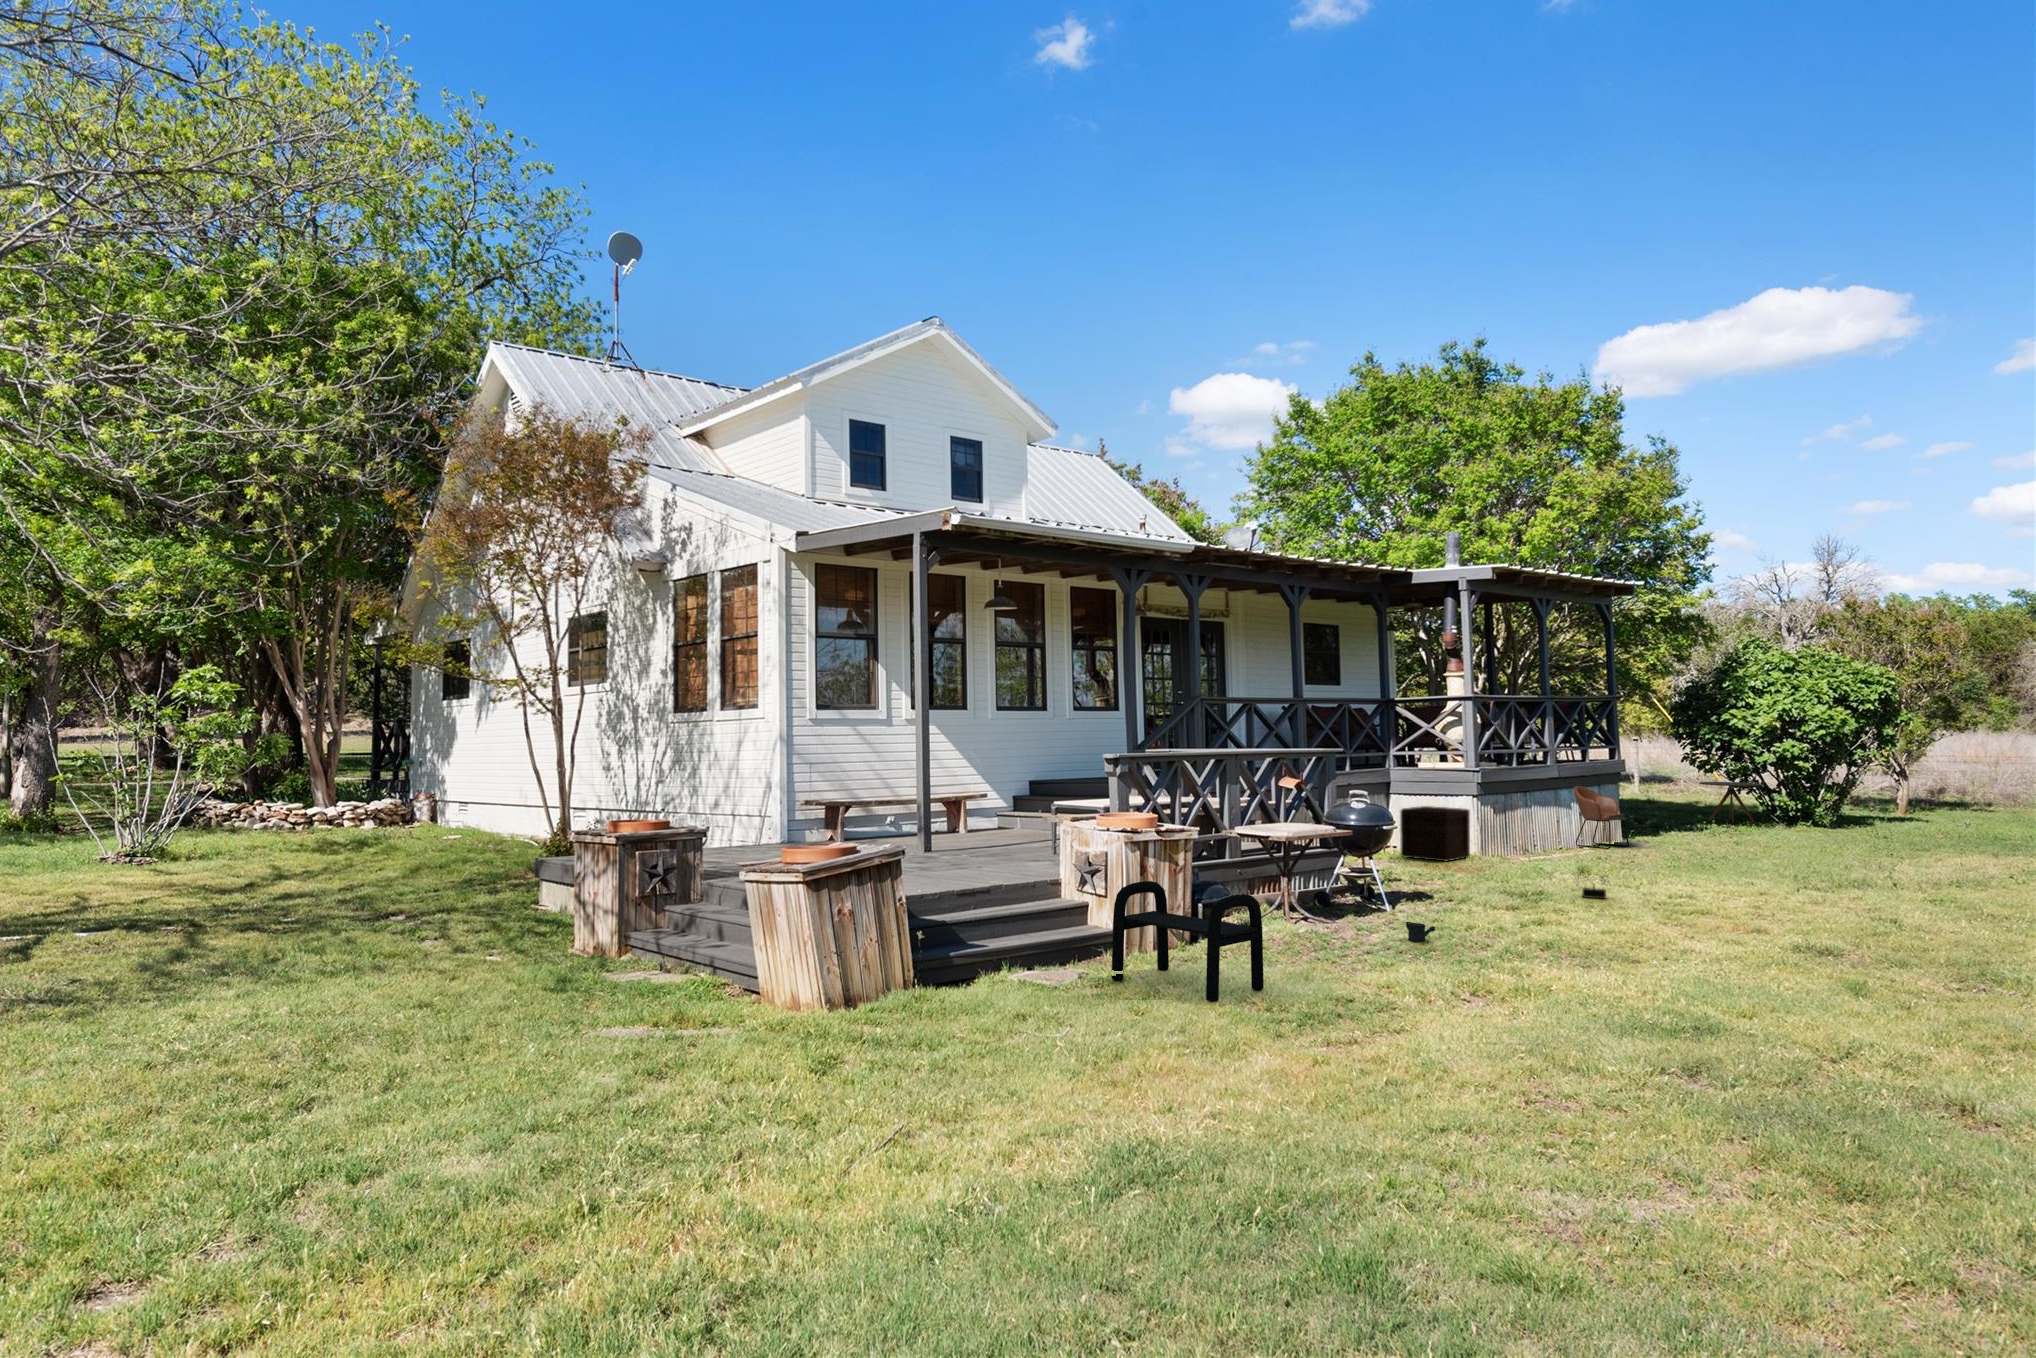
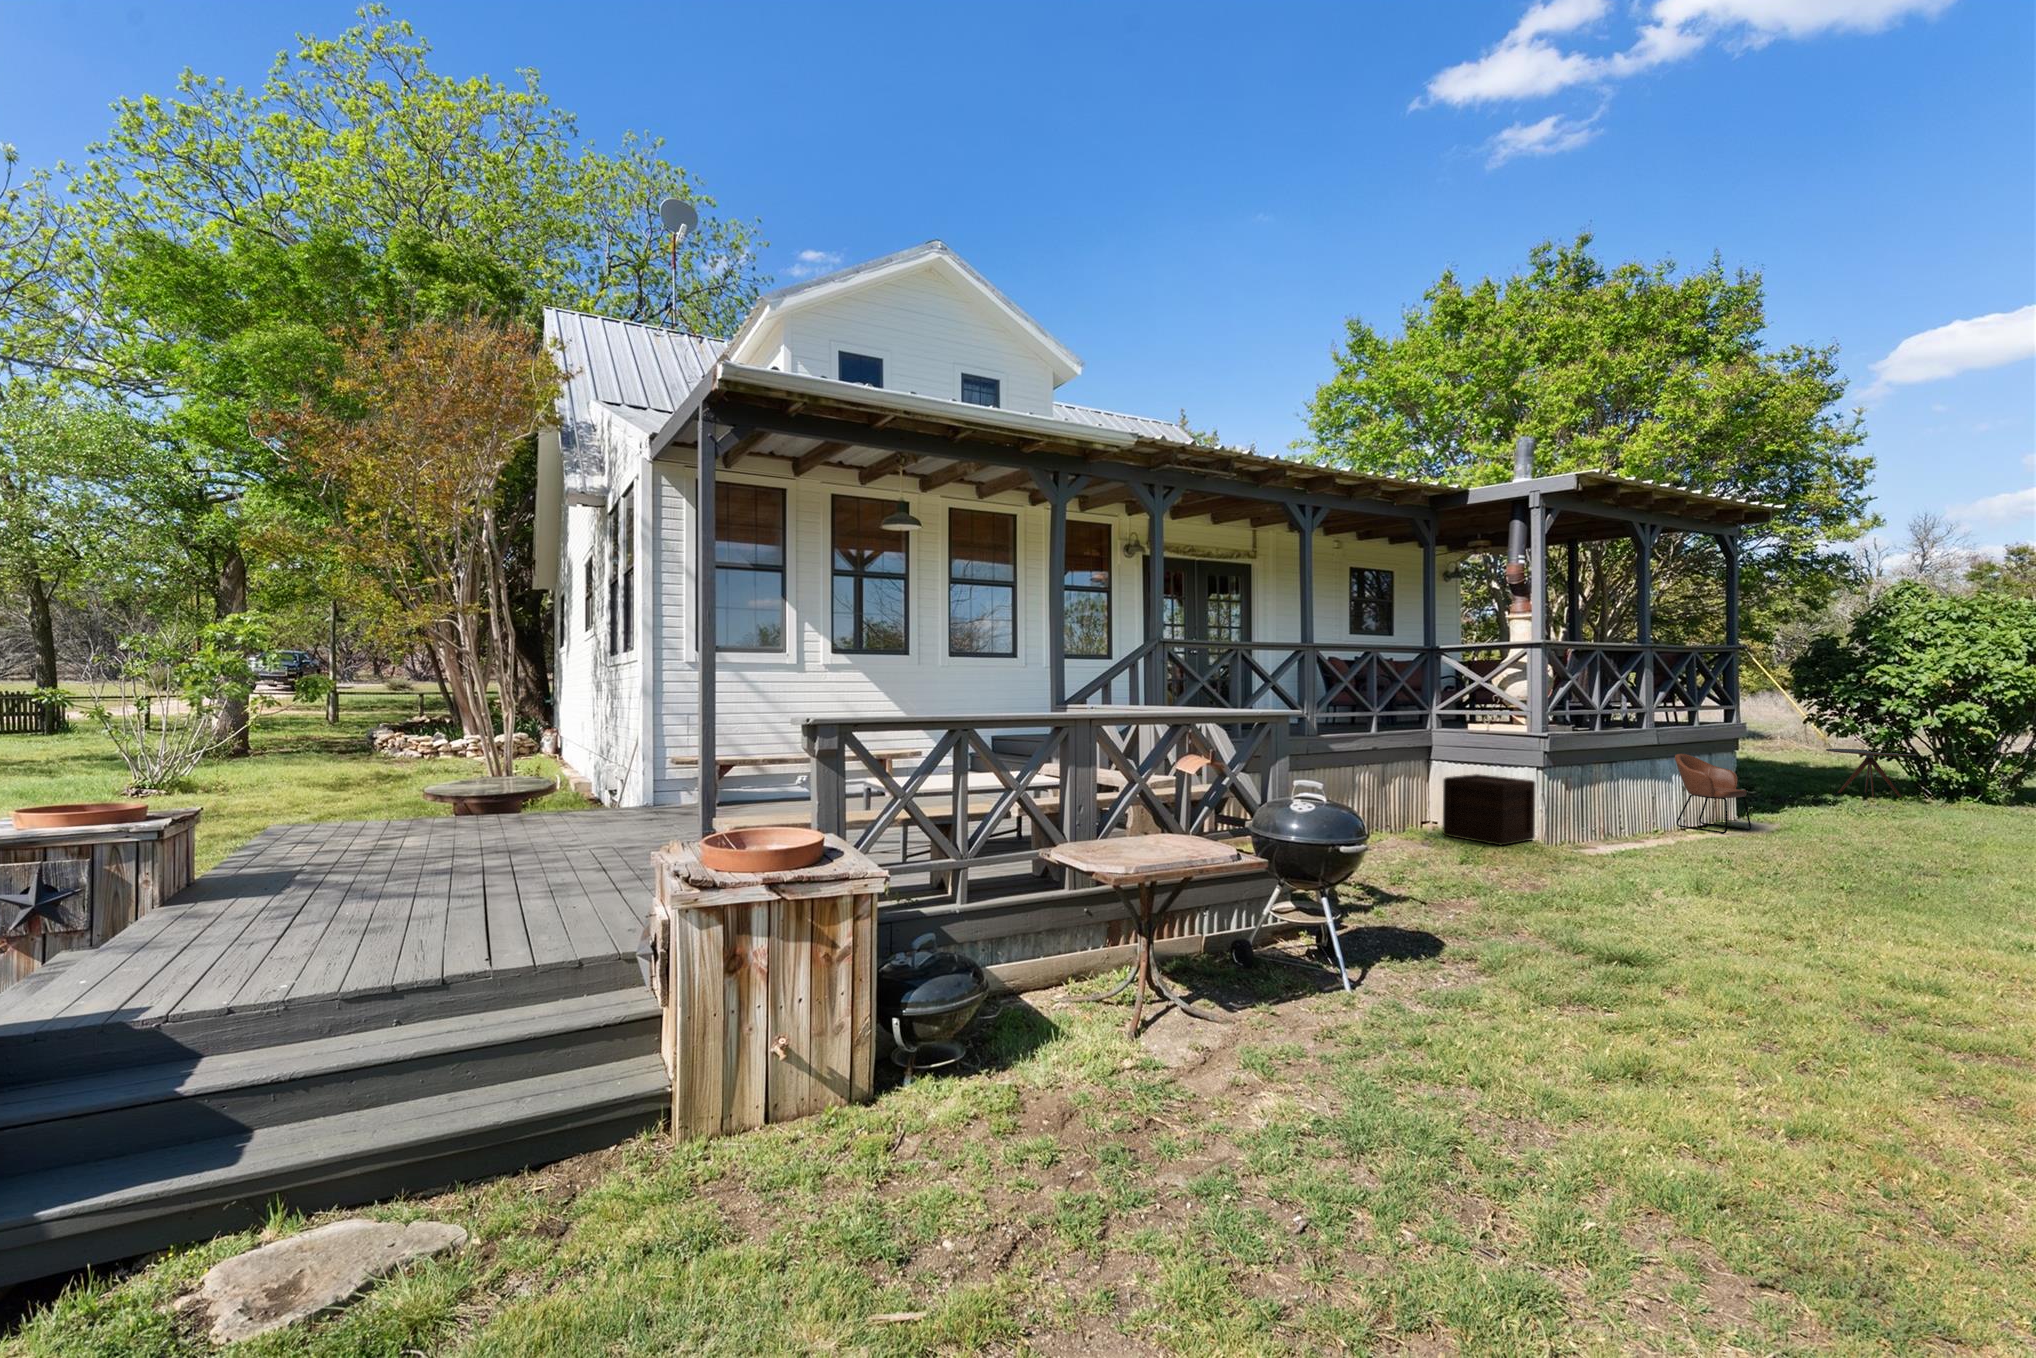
decorative plant: present [1575,868,1609,899] -> none [1699,884,1770,938]
bench: present [1112,881,1264,1002] -> none [751,946,1012,1294]
watering can: present [1406,922,1435,942] -> none [1405,1001,1454,1045]

